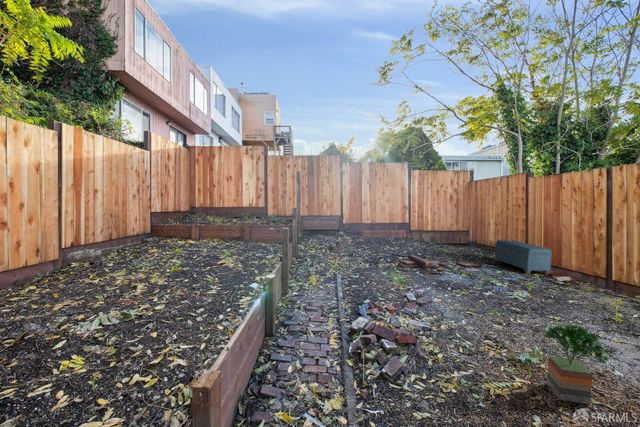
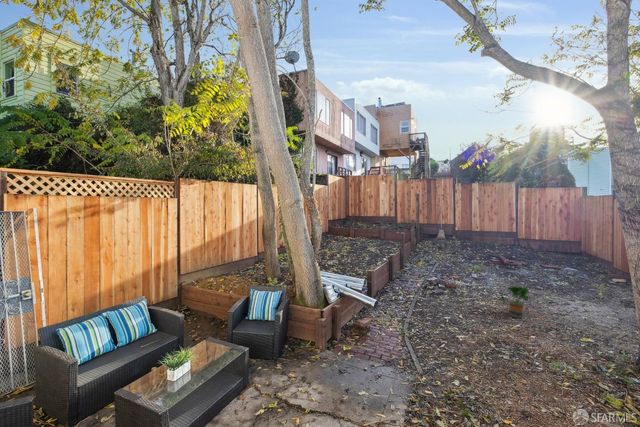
bench: present [495,240,552,274] -> none [581,250,621,279]

